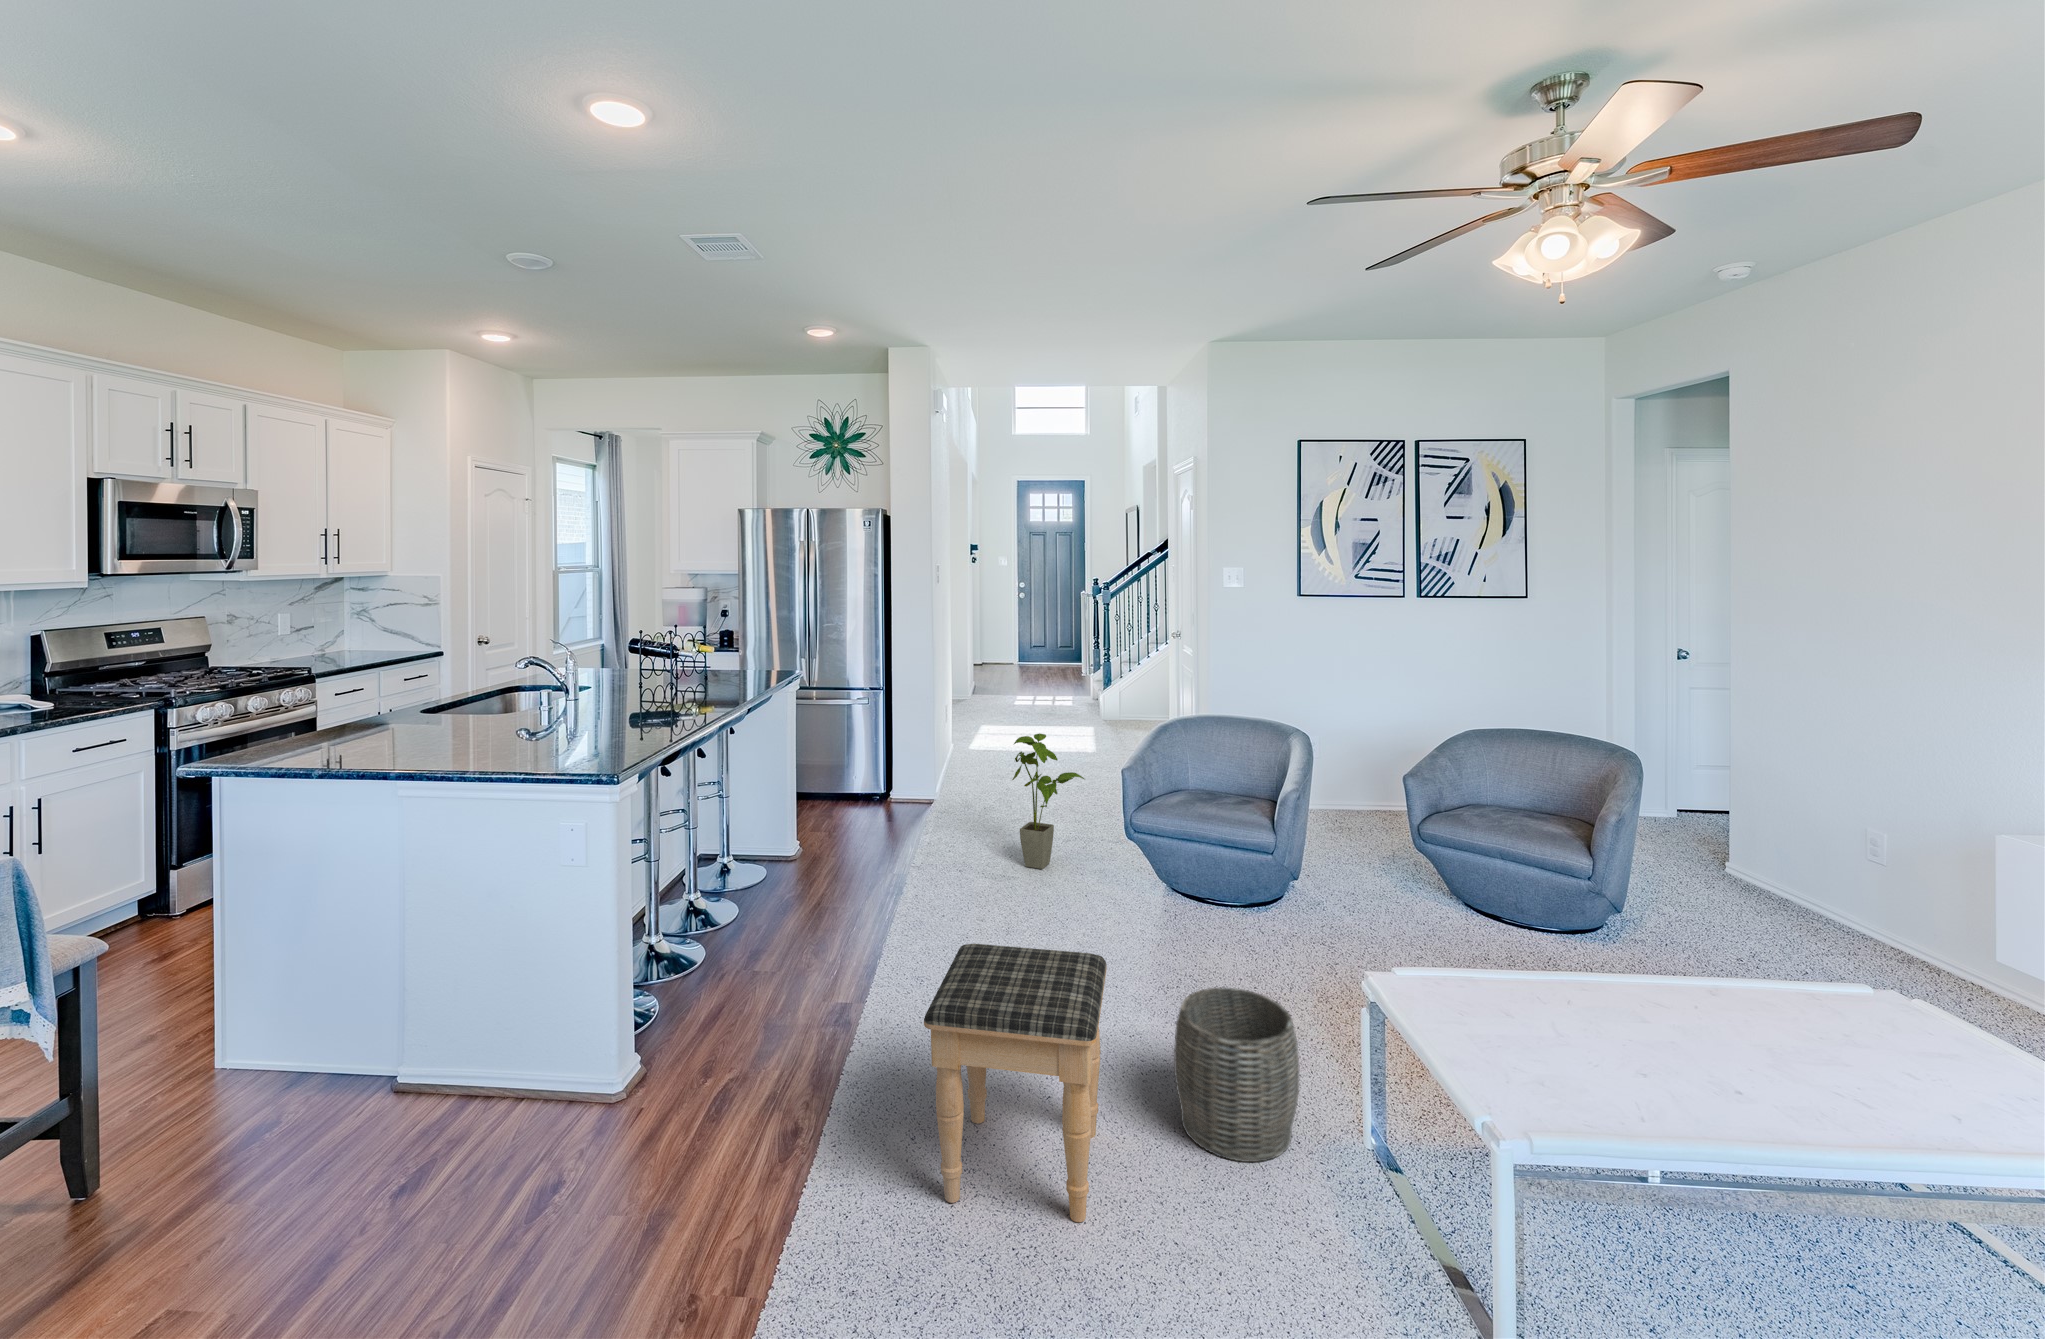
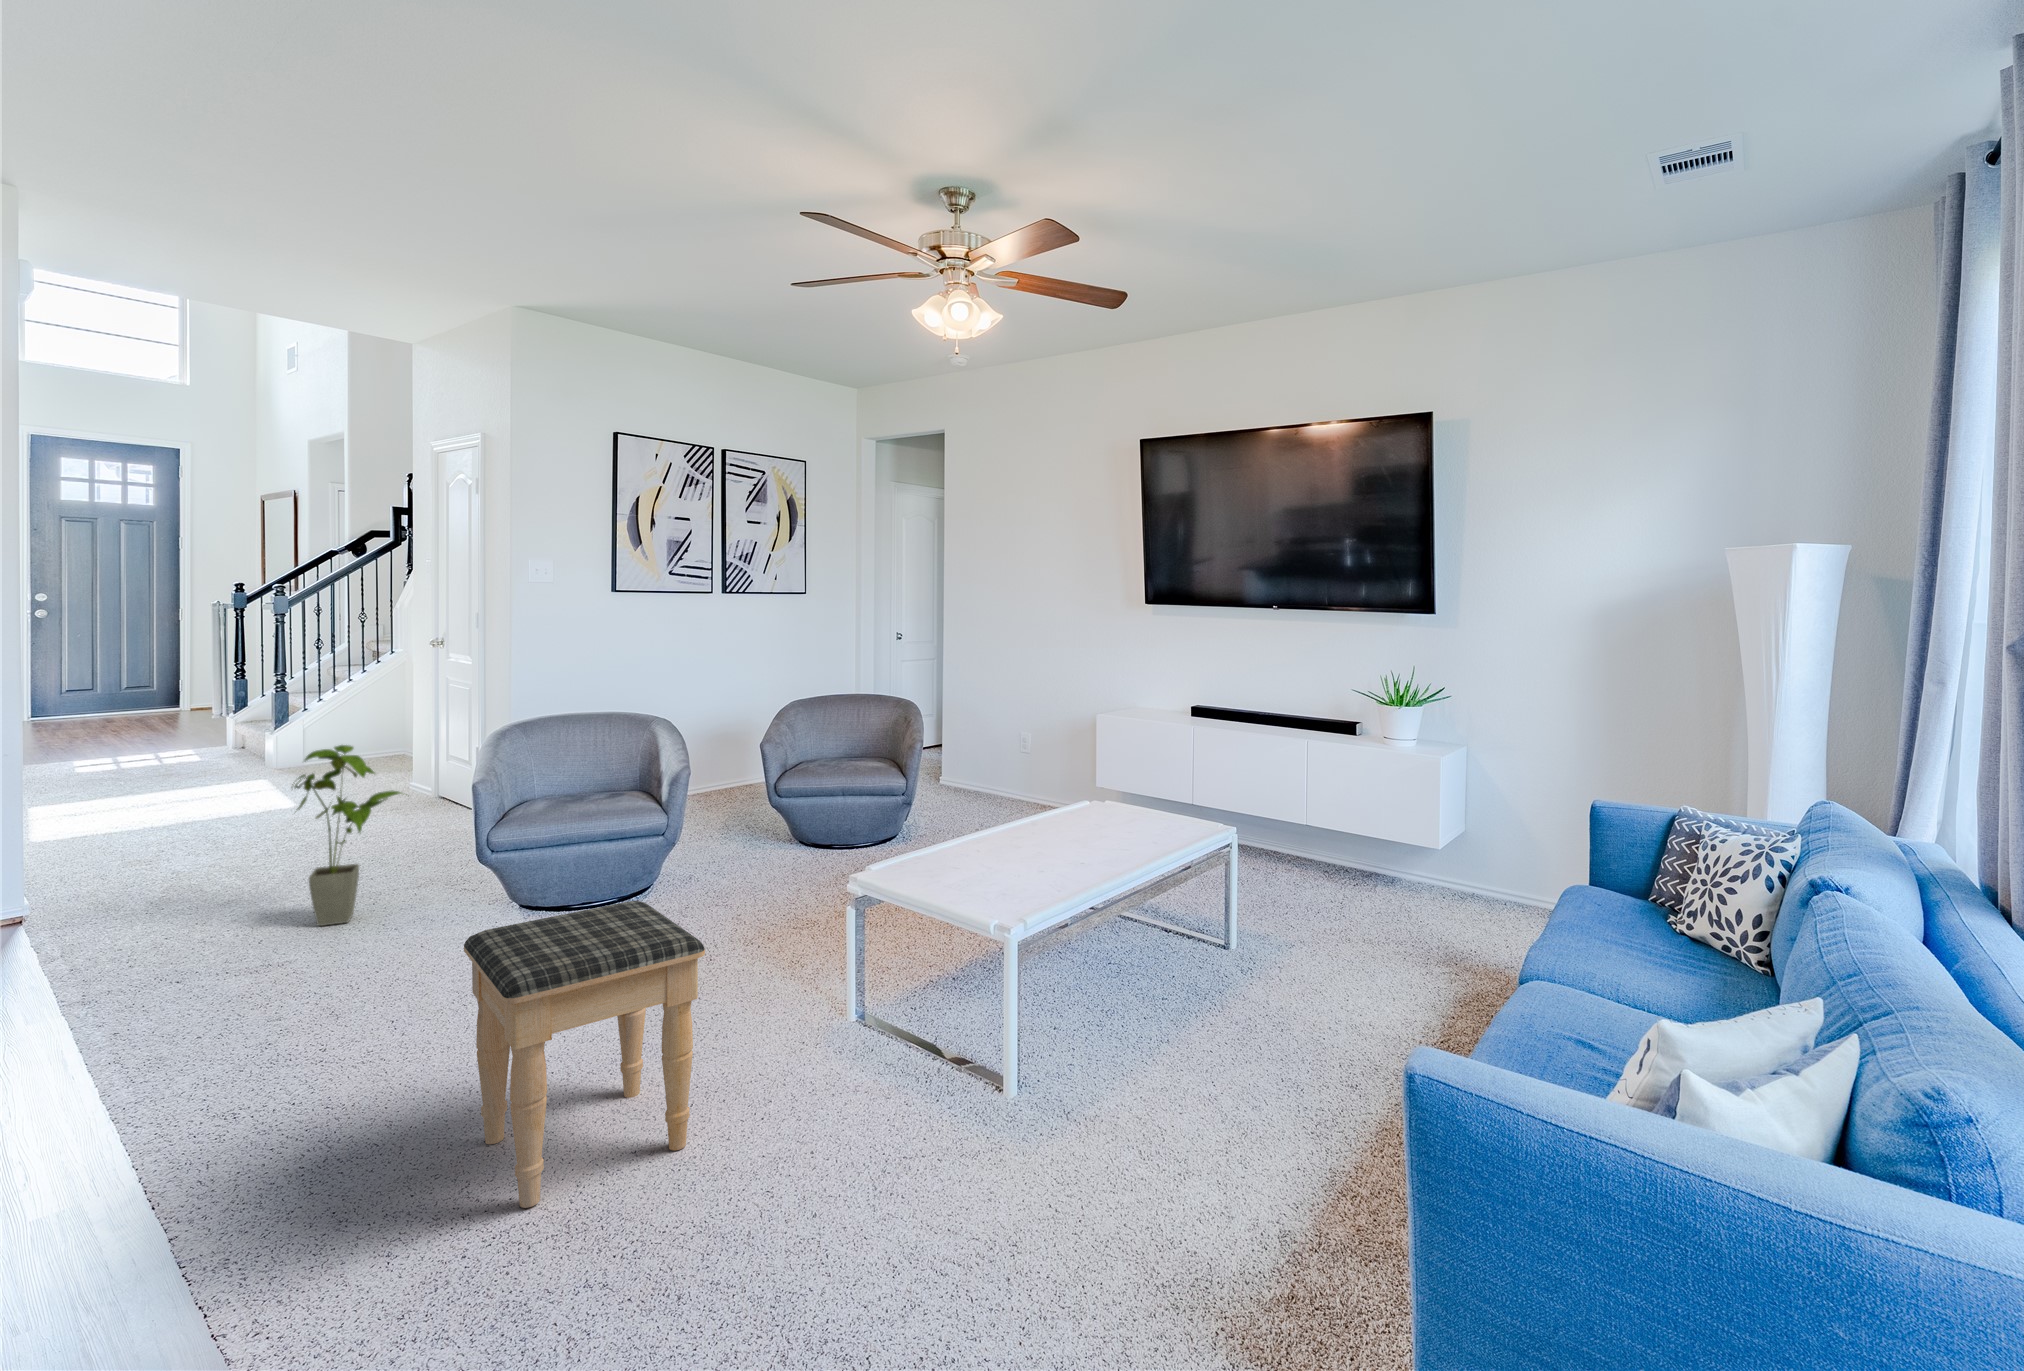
woven basket: present [1174,988,1299,1162] -> none [699,909,815,1055]

